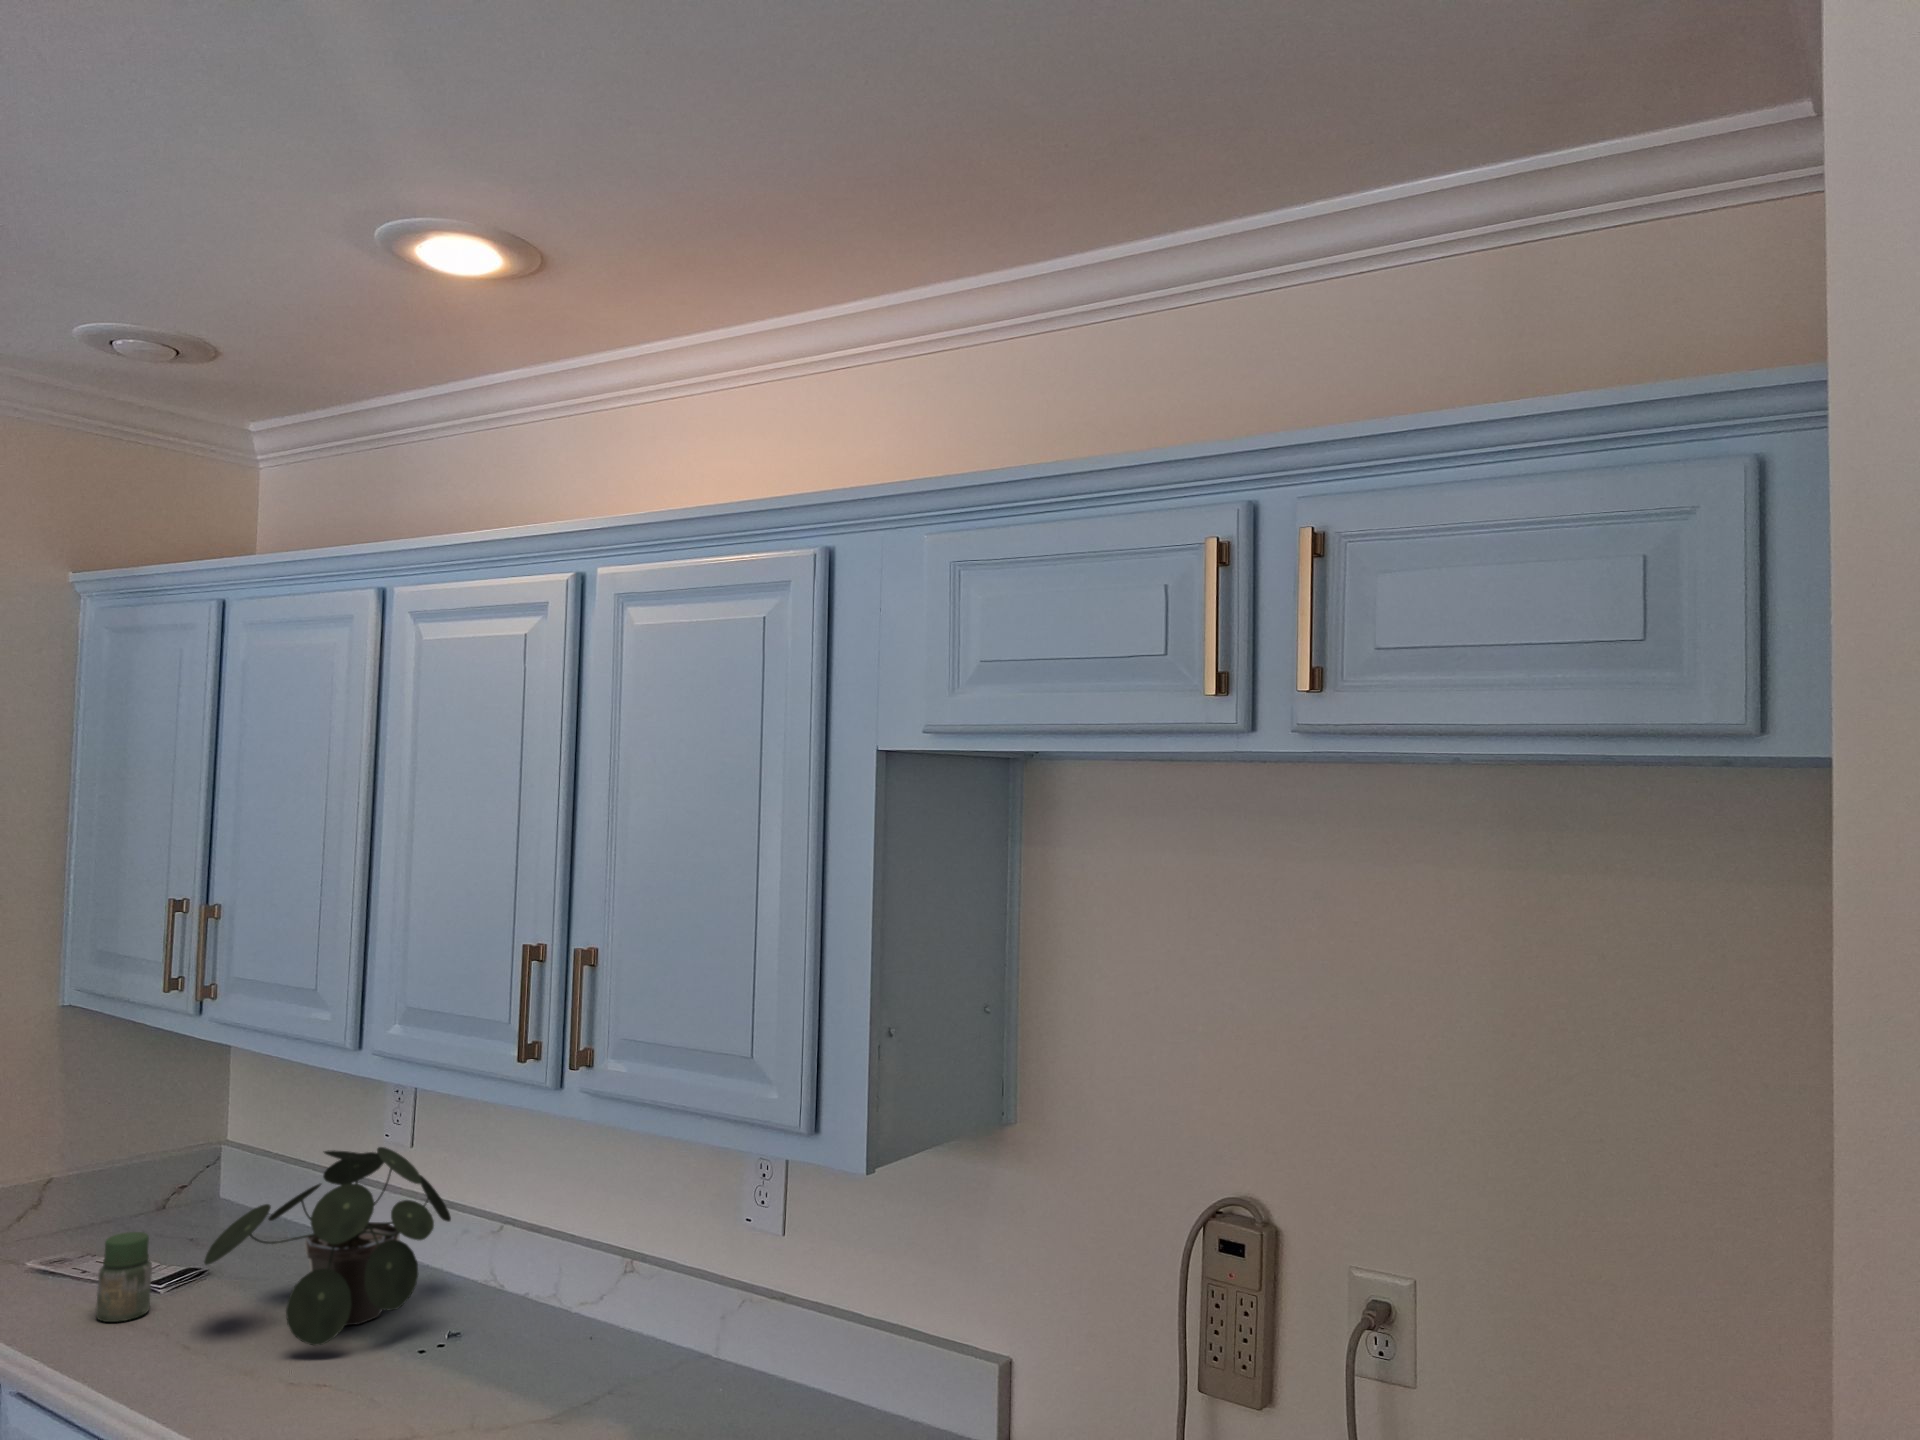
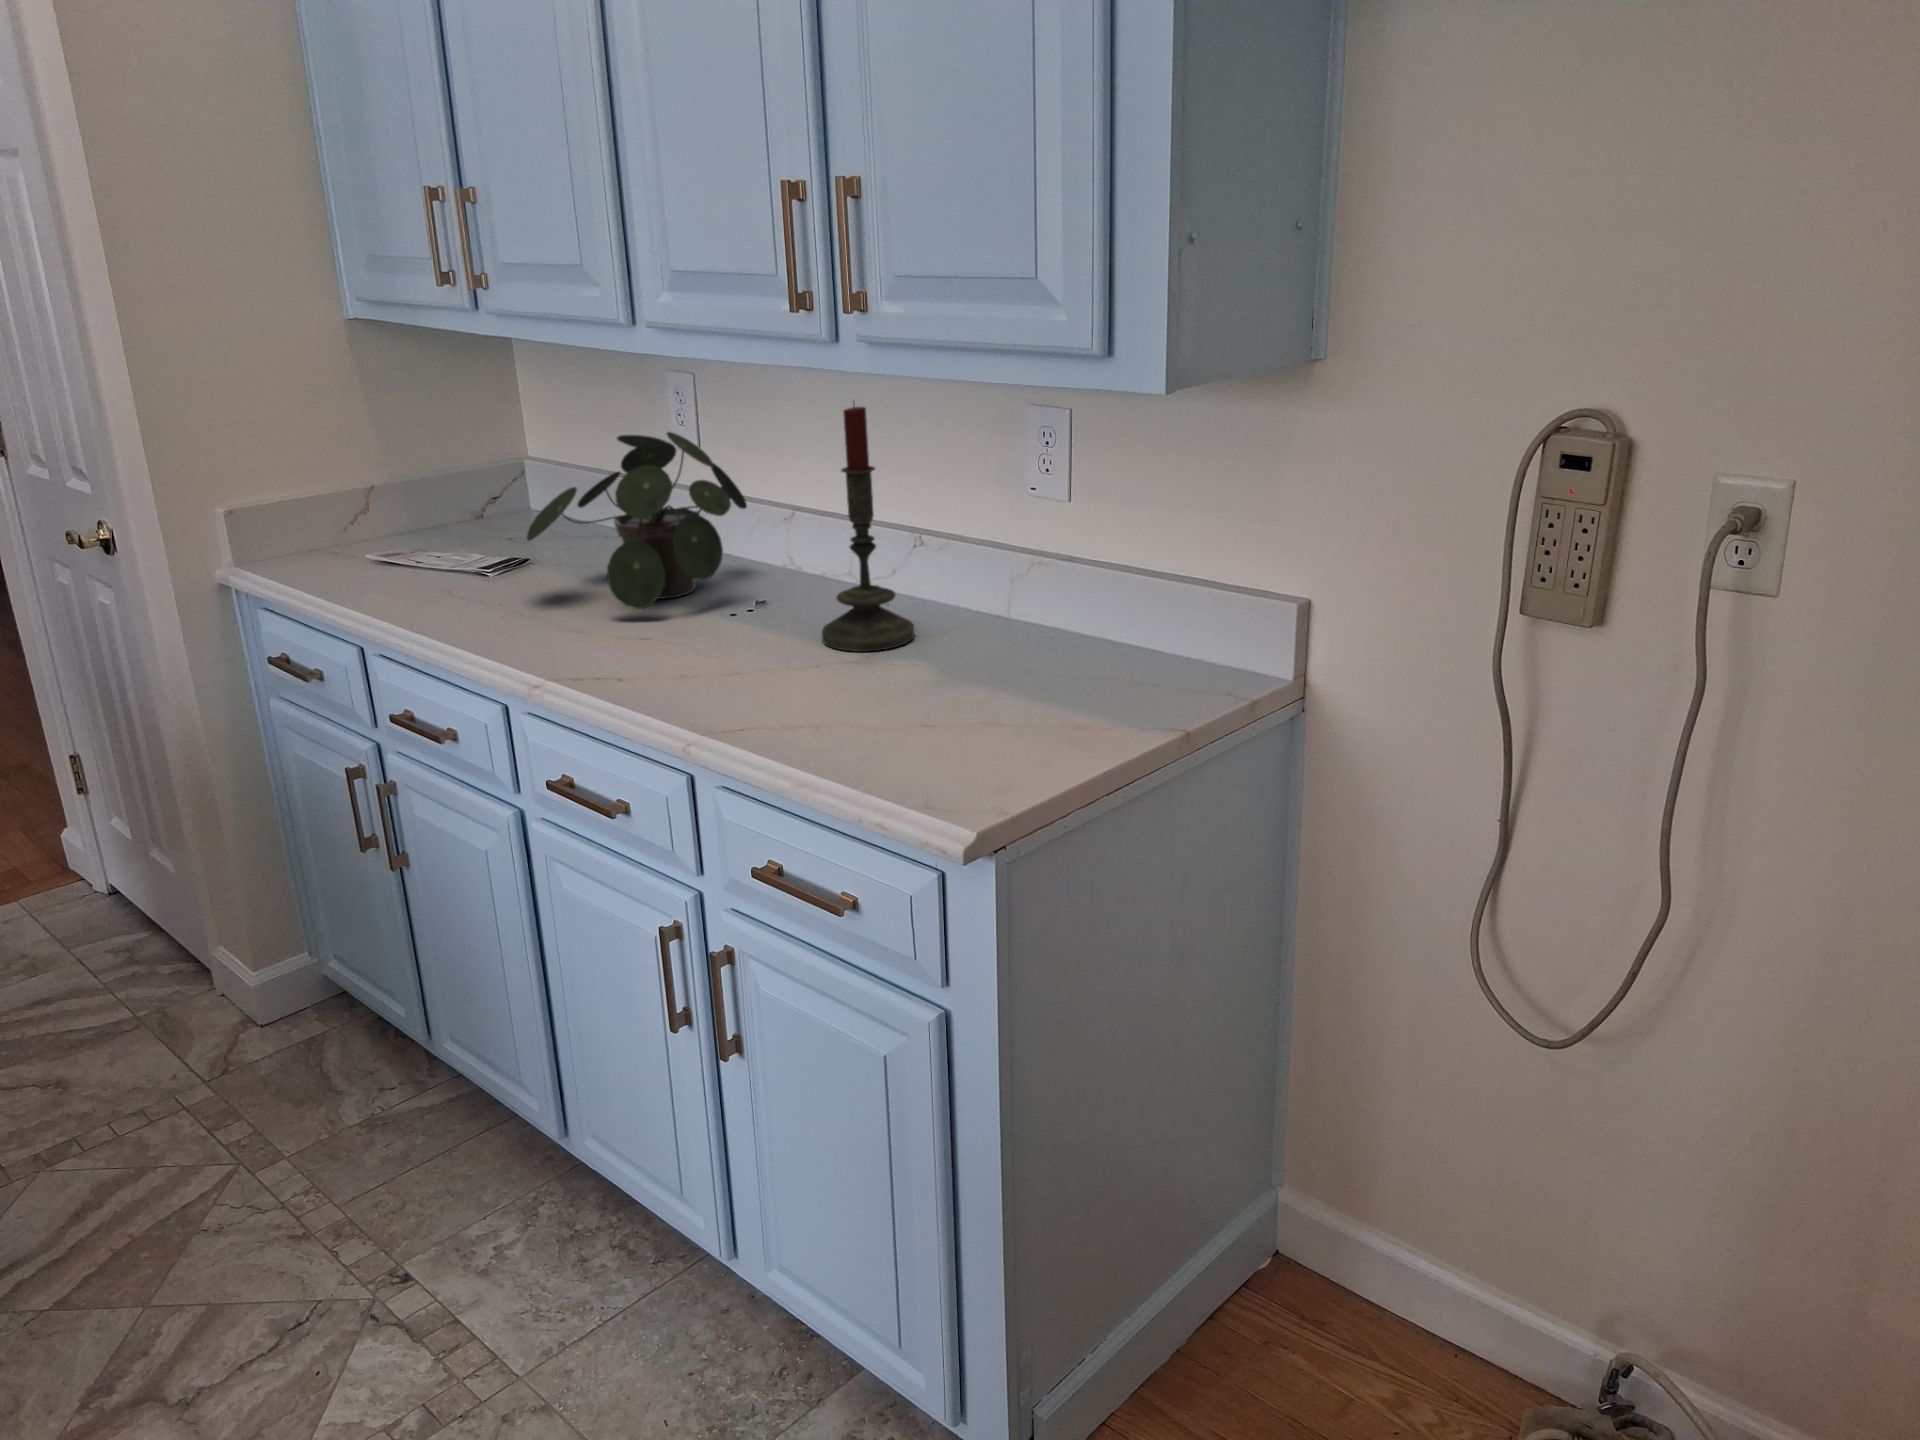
candle: none [512,1137,611,1403] -> present [822,404,914,652]
jar: present [96,1232,152,1322] -> none [437,518,488,596]

